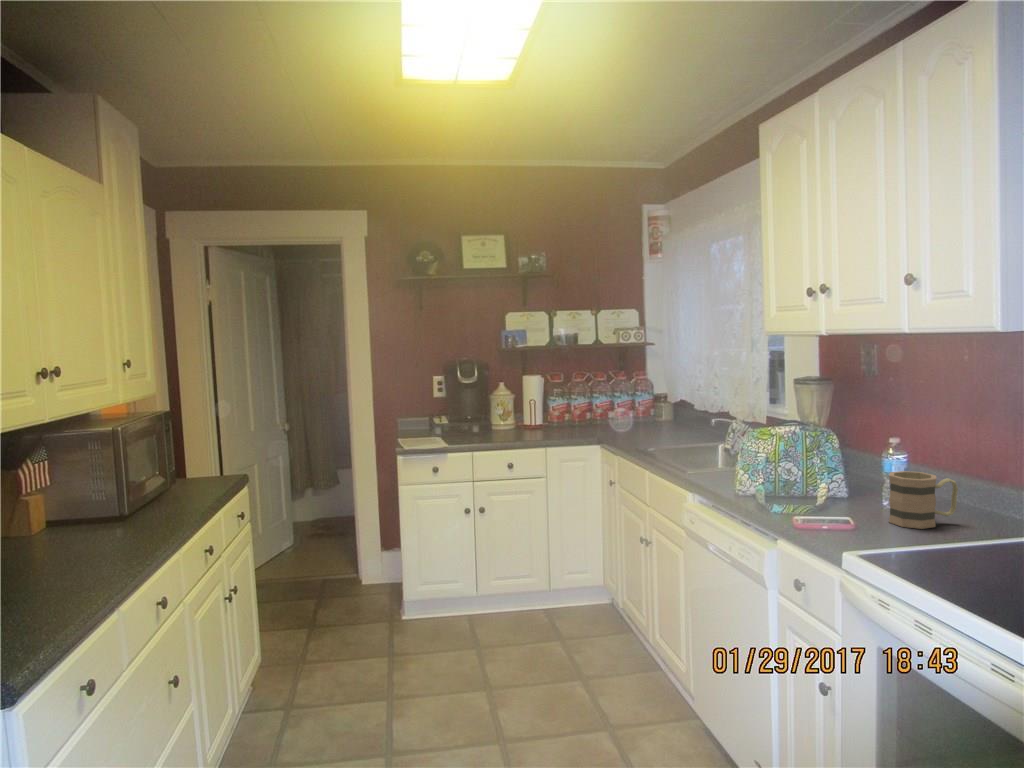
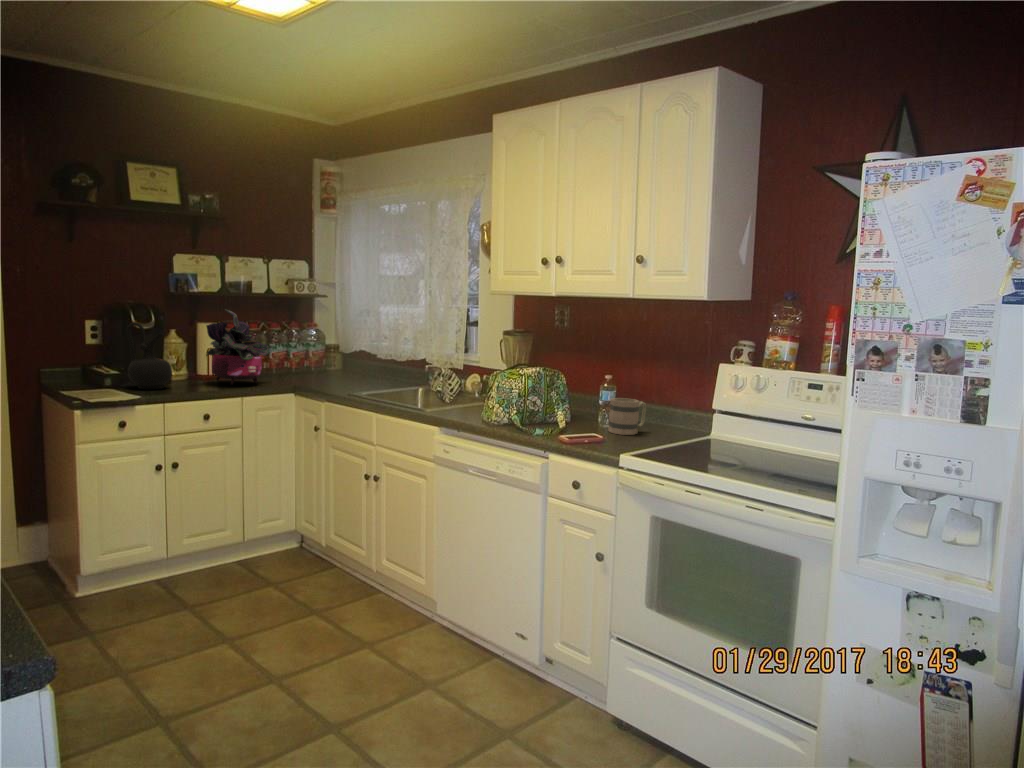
potted plant: none [515,364,578,434] -> present [206,309,269,385]
ceramic jug: none [452,381,486,438] -> present [127,322,172,389]

